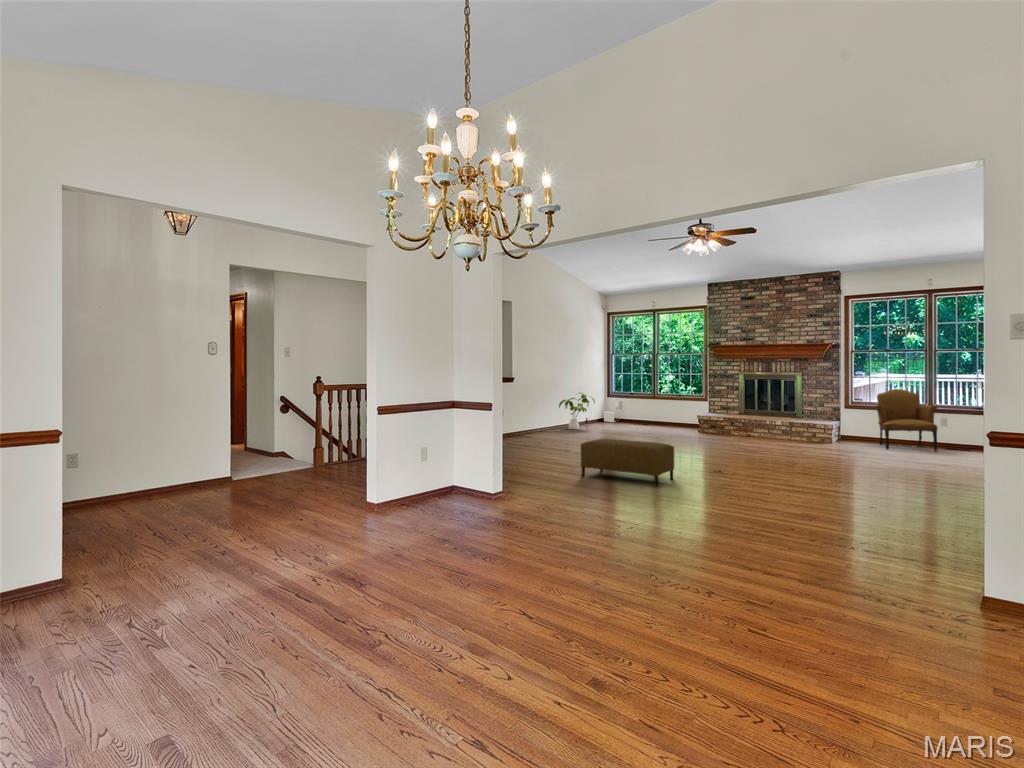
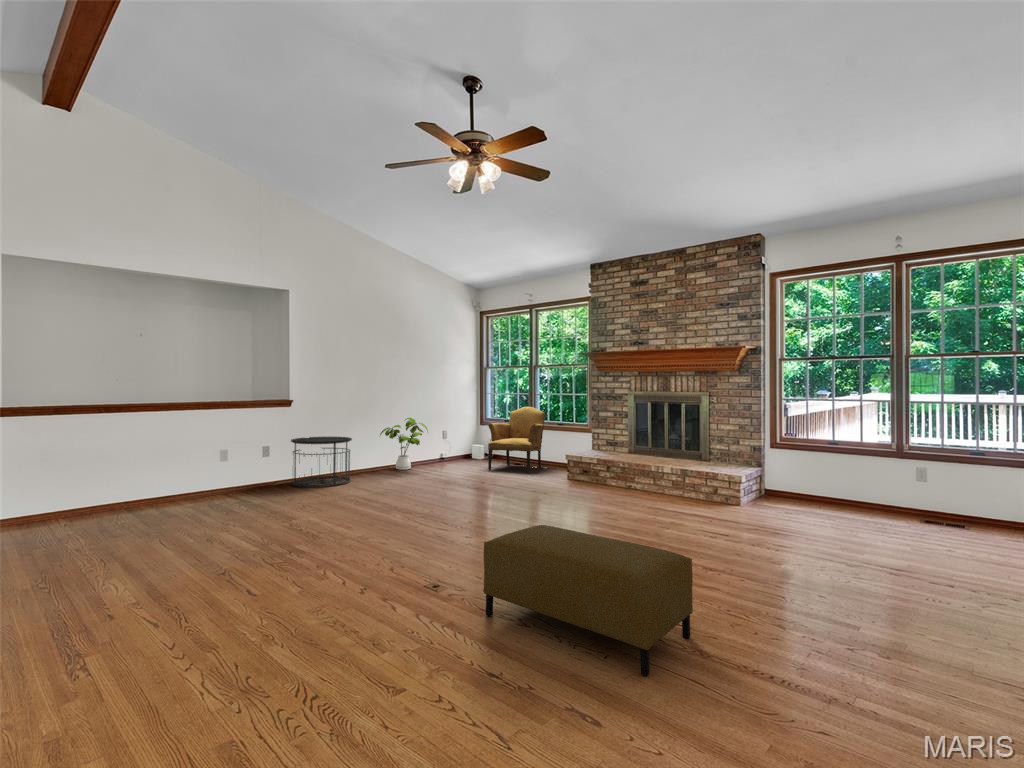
armchair: present [876,389,938,451] -> present [488,407,547,473]
side table: none [521,406,560,439] -> present [291,437,352,487]
ottoman: present [580,439,674,486] -> present [483,525,693,676]

